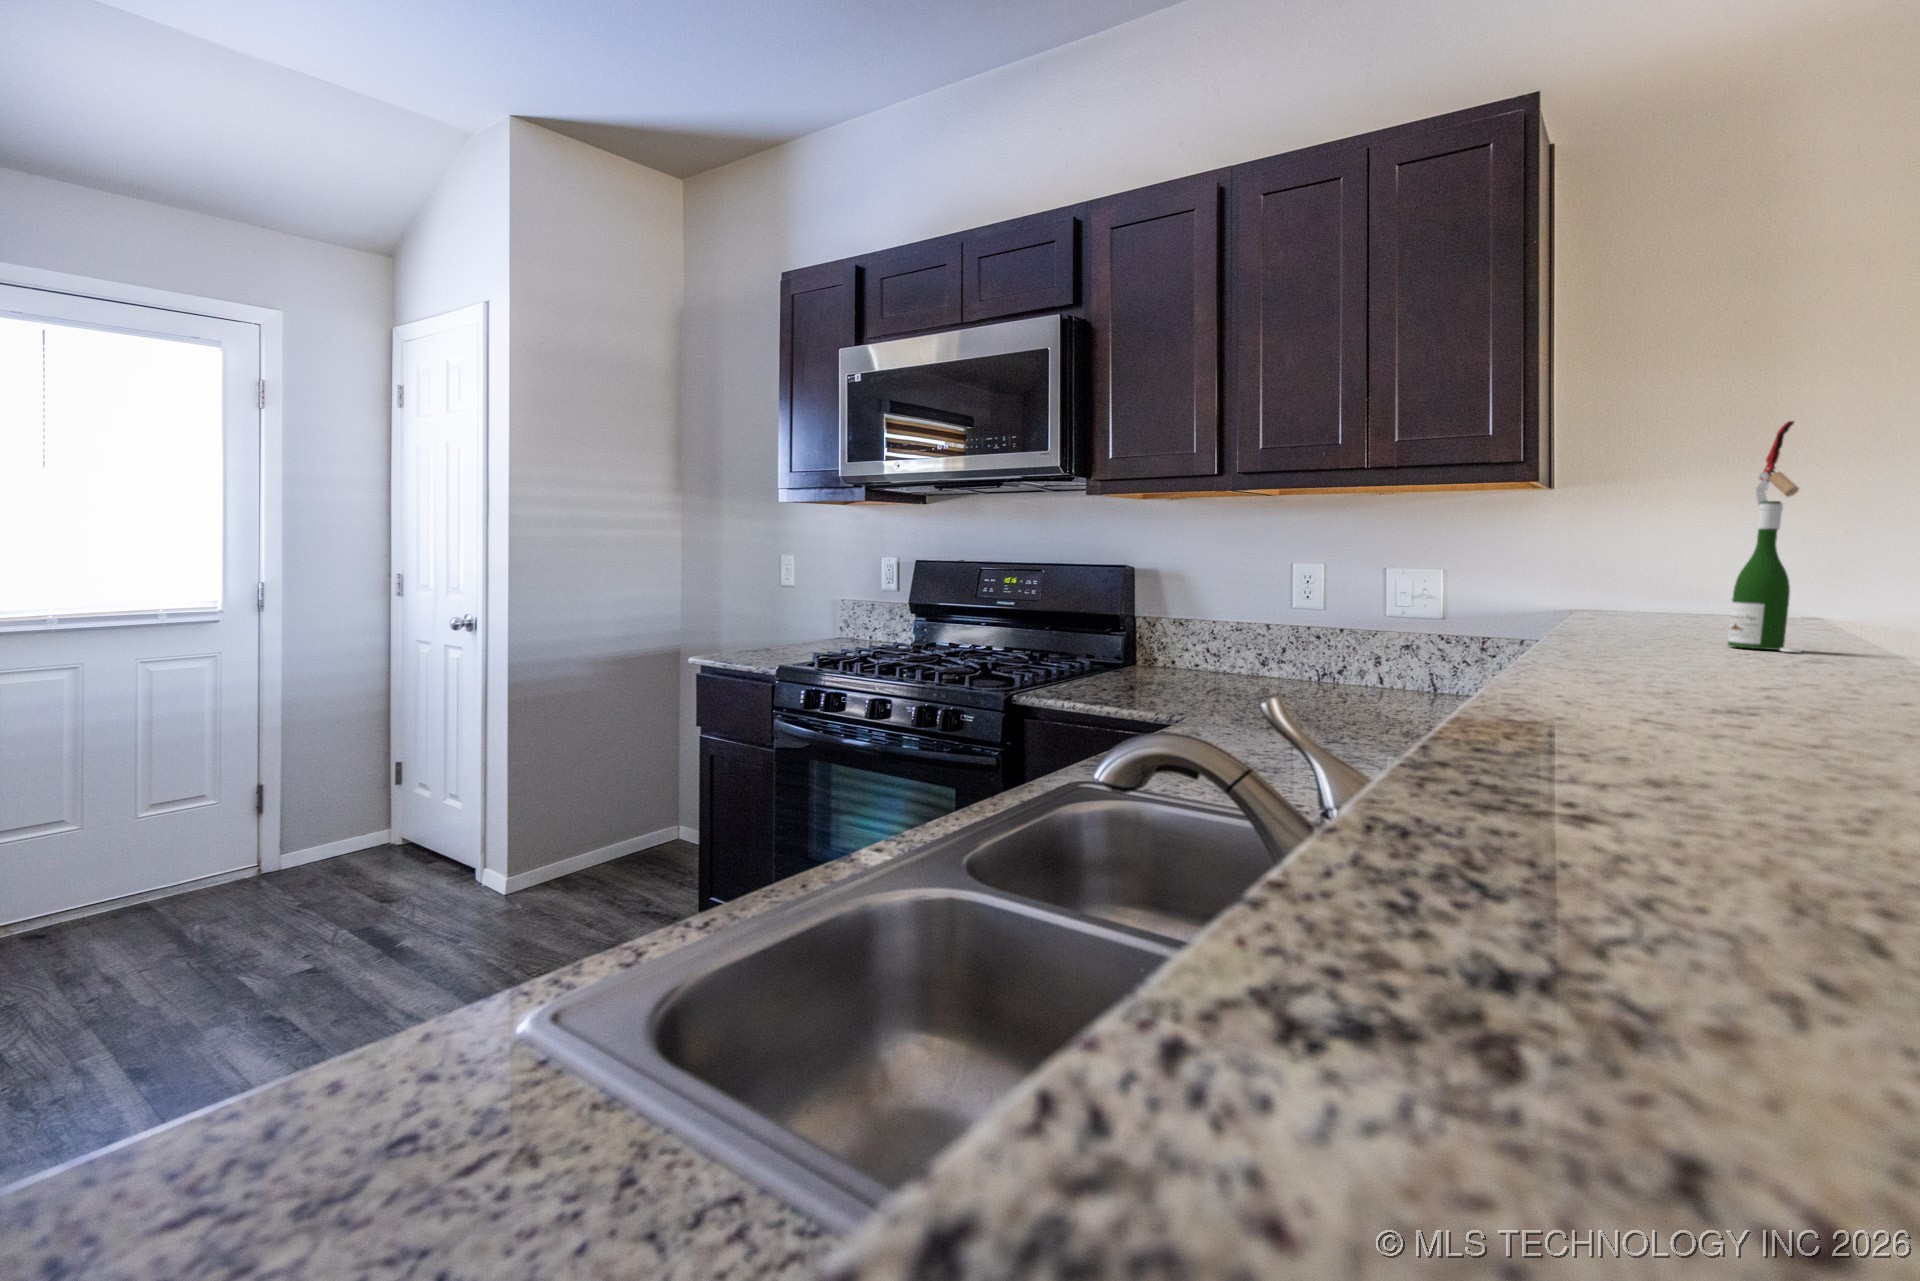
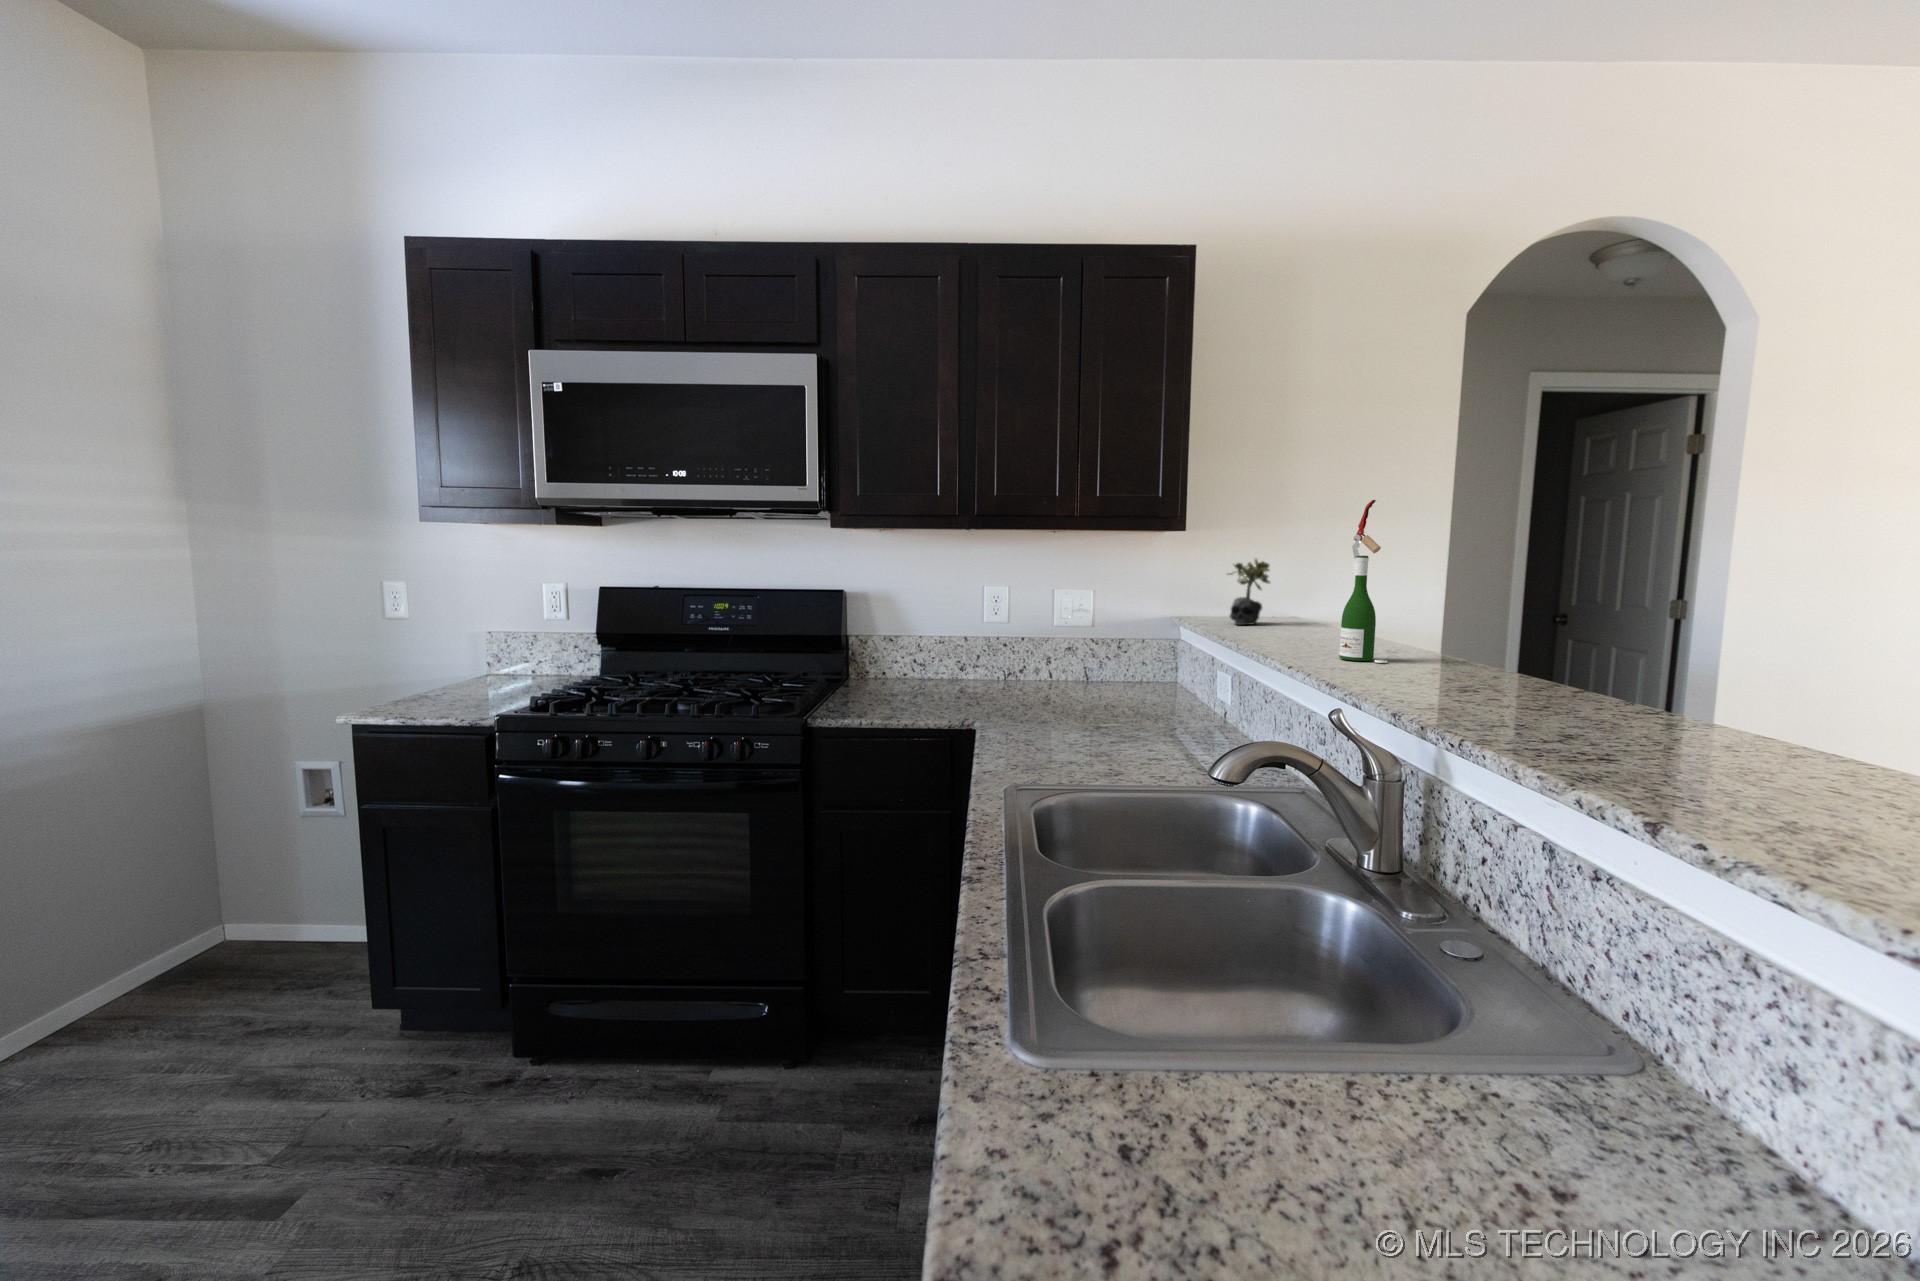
succulent plant: none [1632,531,1704,622] -> present [1228,559,1270,625]

